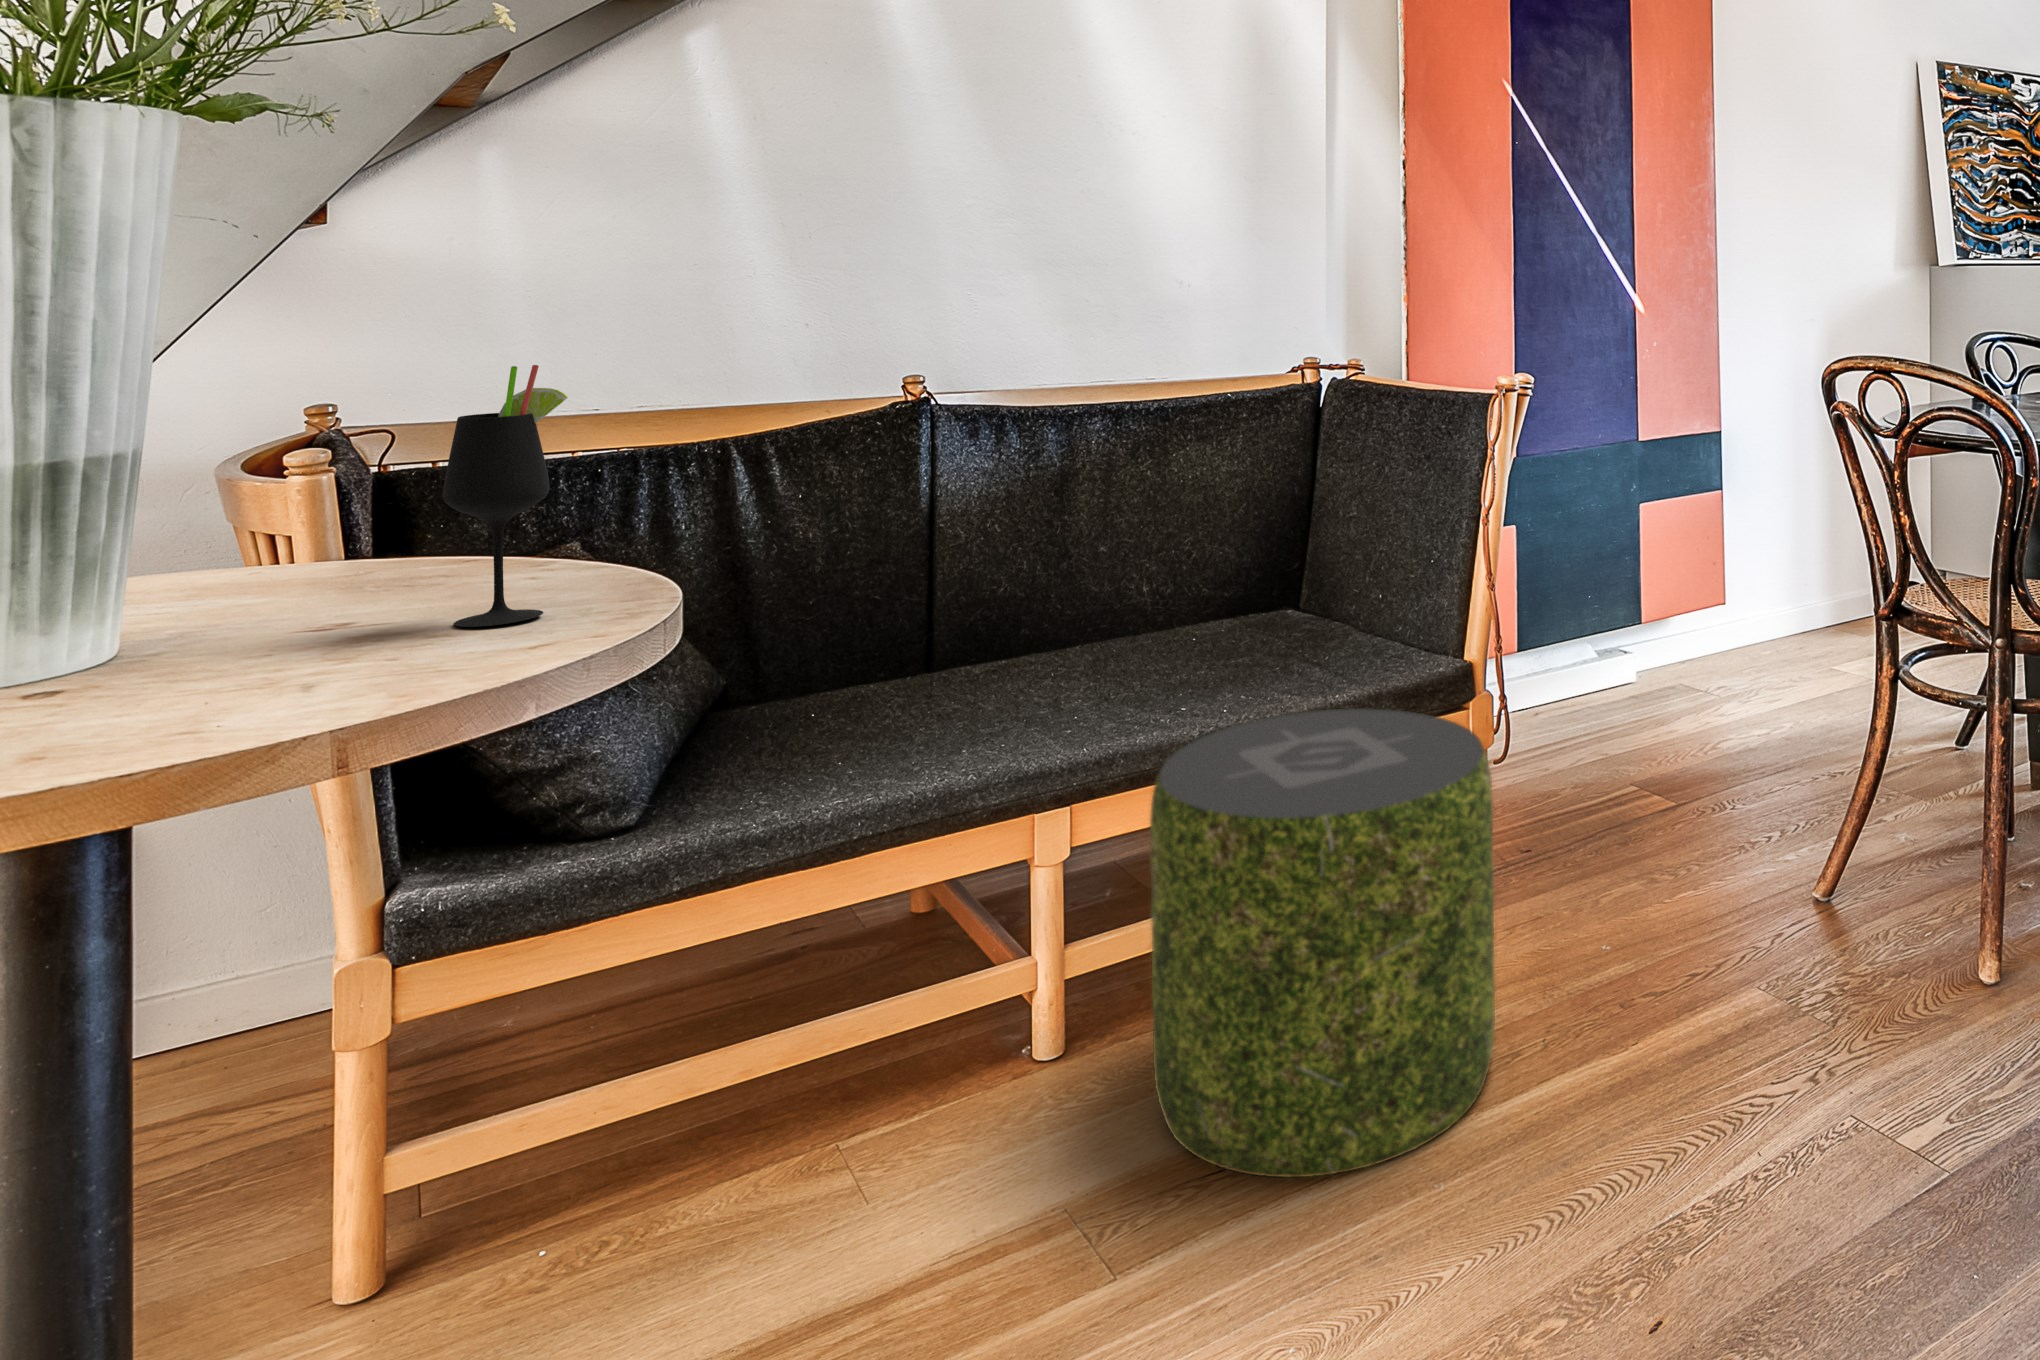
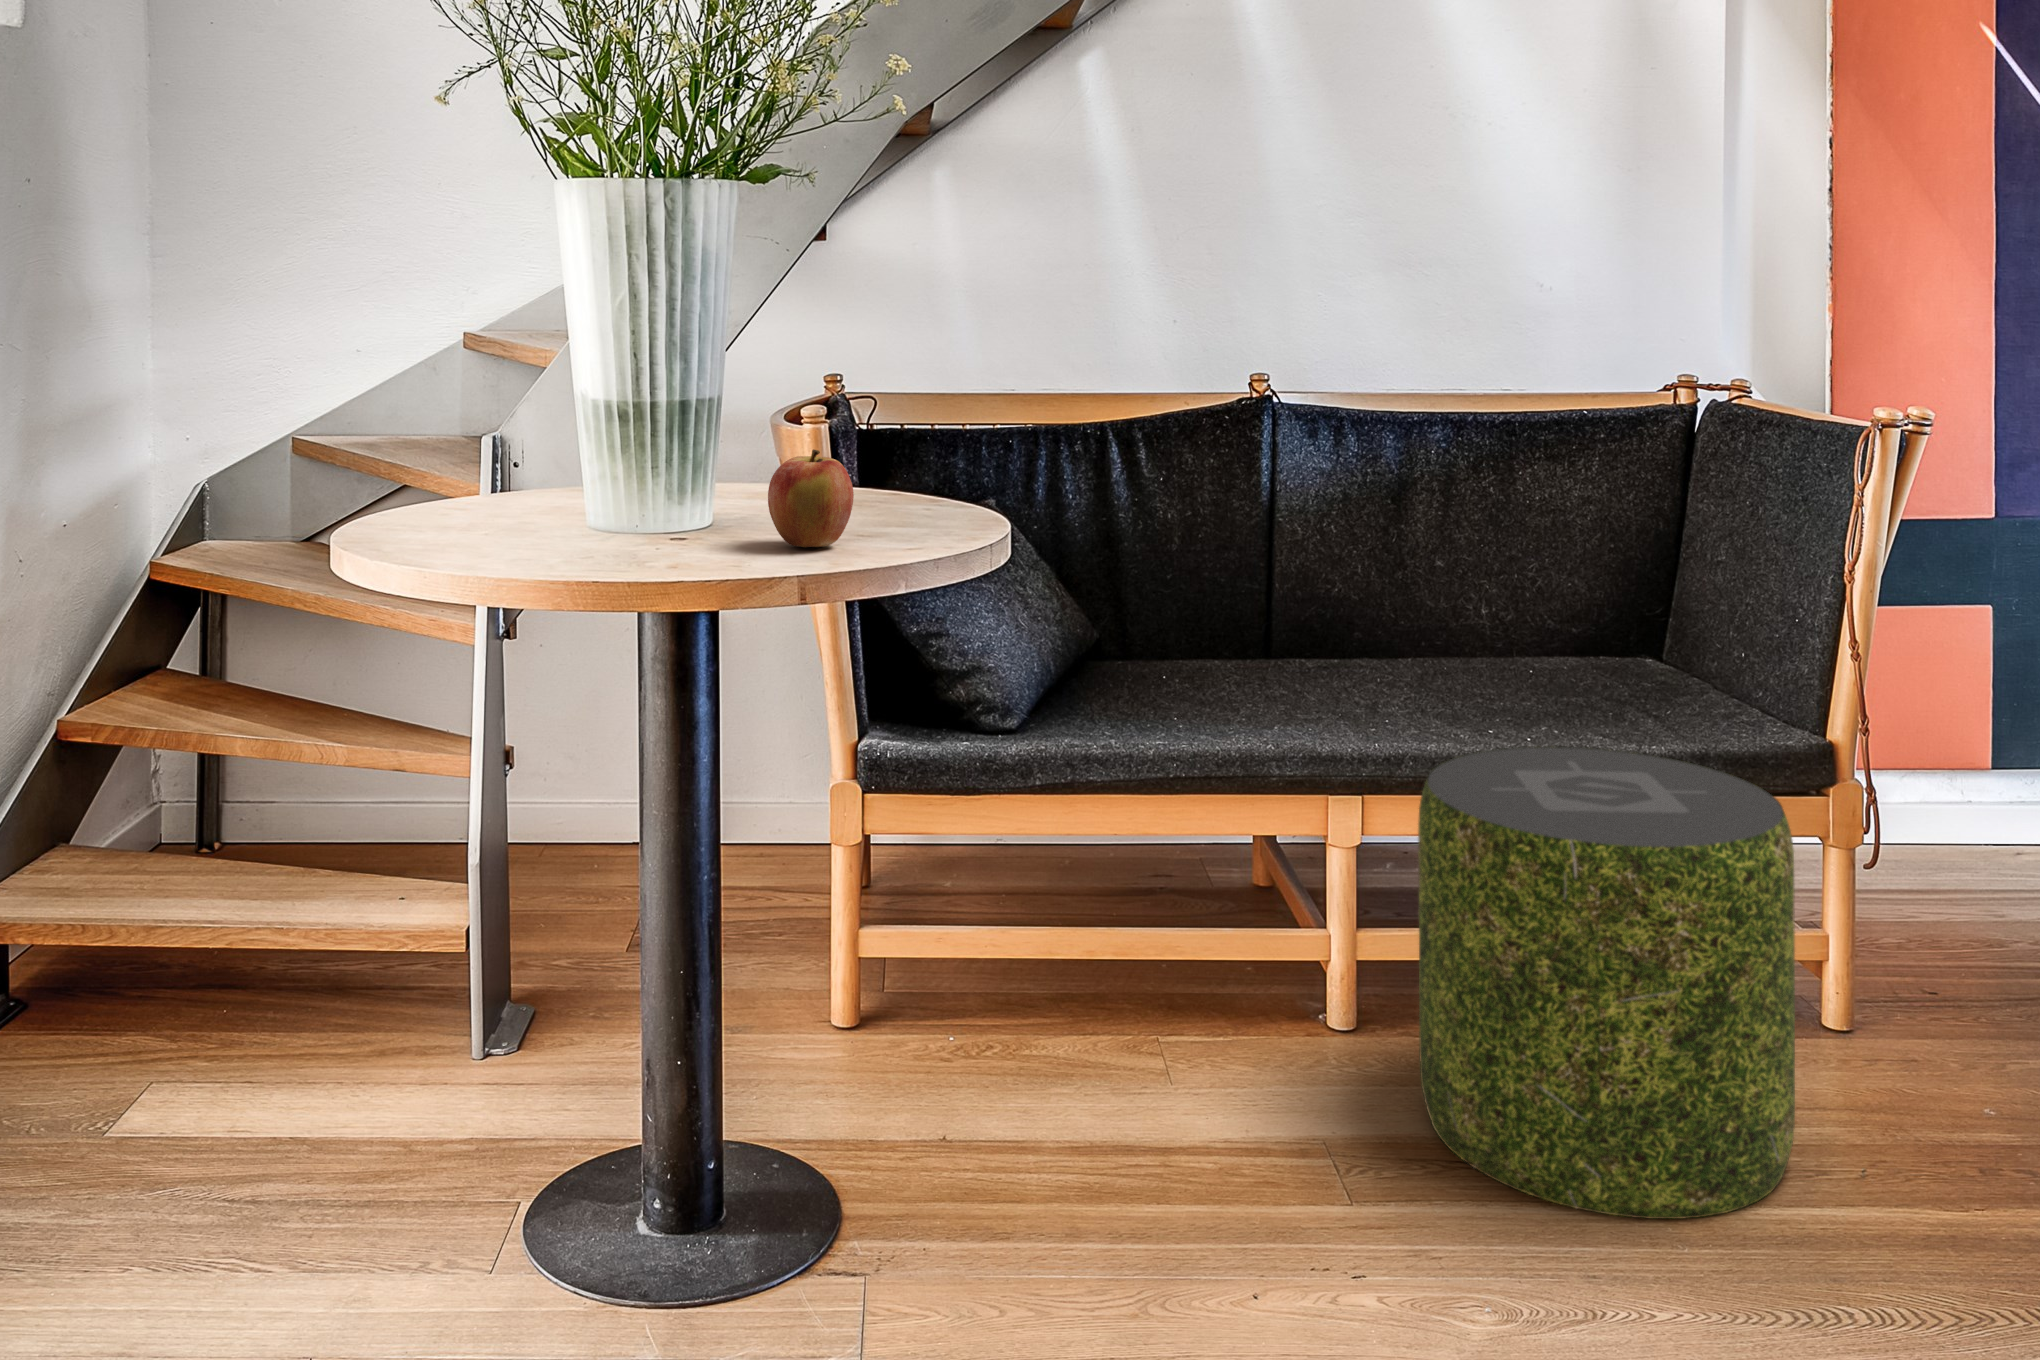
wine glass: present [443,365,568,627] -> none [871,350,941,531]
apple: none [248,524,425,678] -> present [768,449,854,547]

